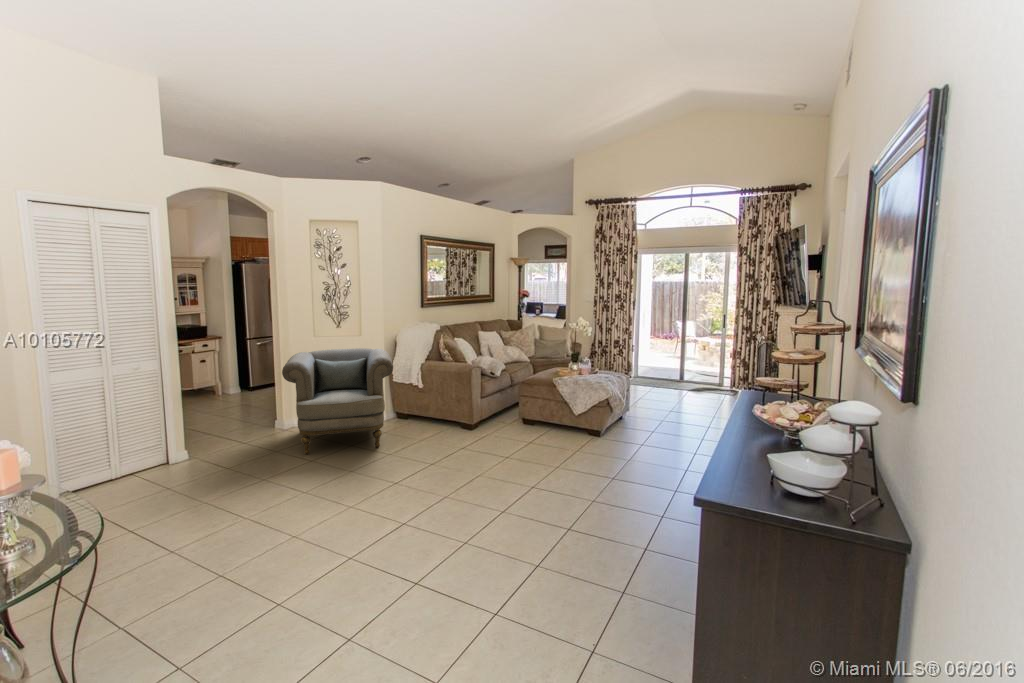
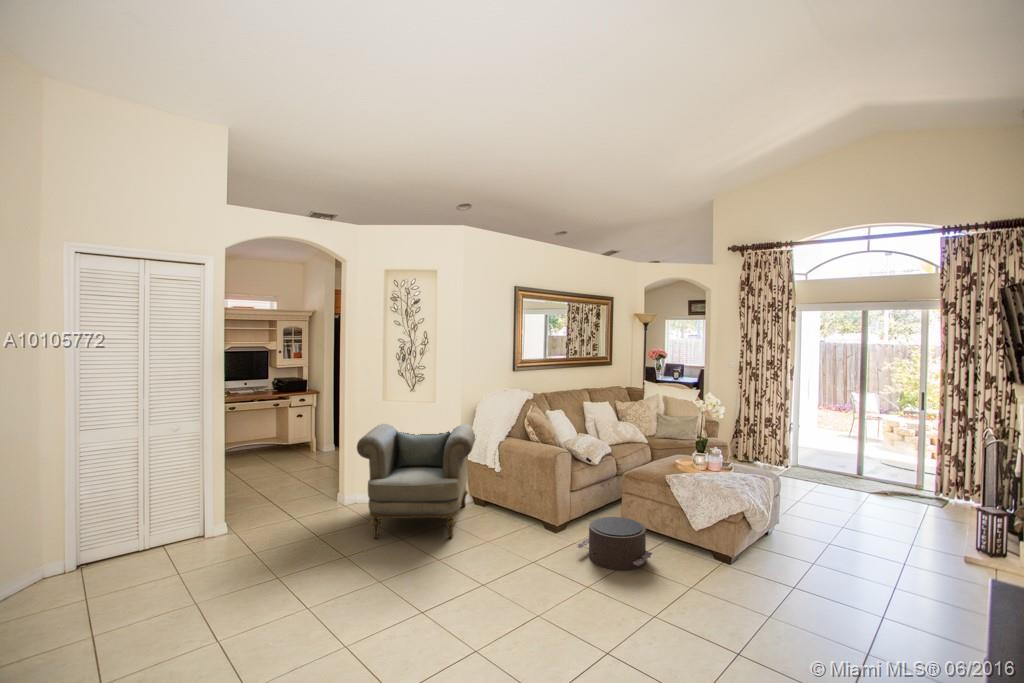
pouf: none [490,416,551,454] -> present [577,517,652,570]

